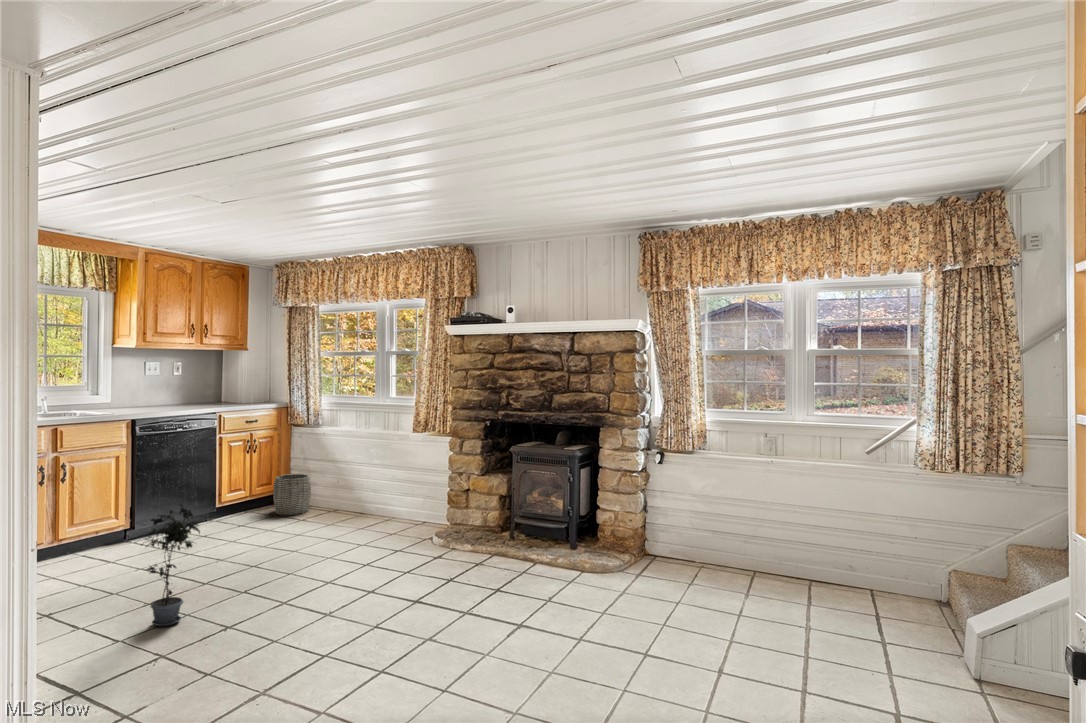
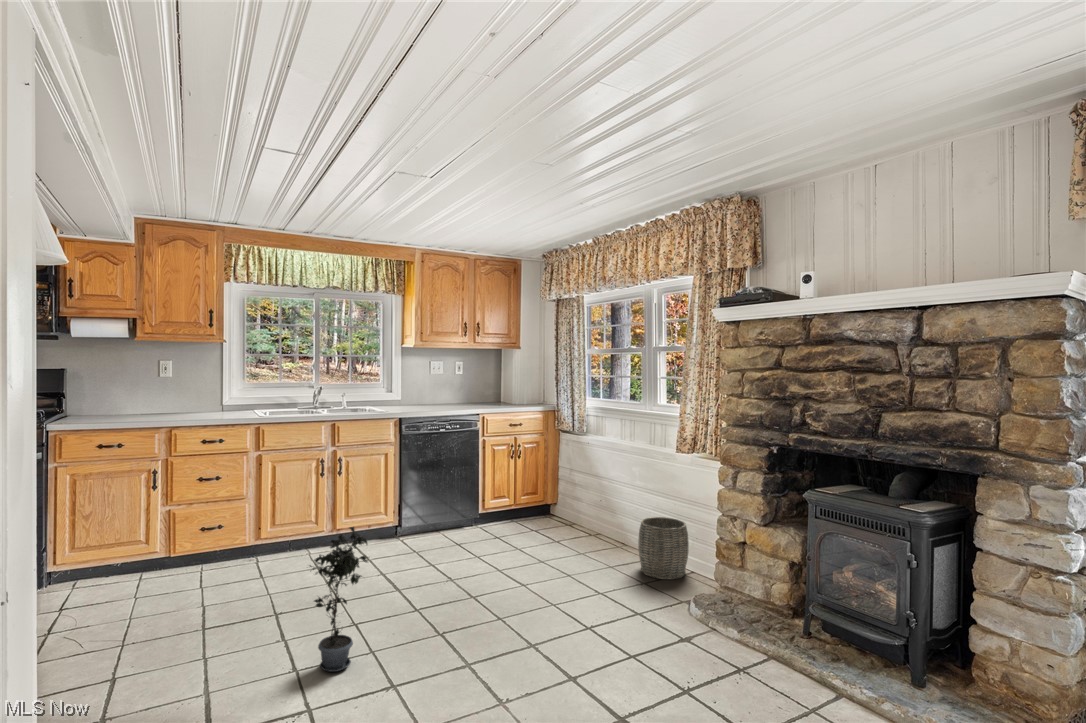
woven basket: present [273,474,311,515] -> present [638,517,689,579]

